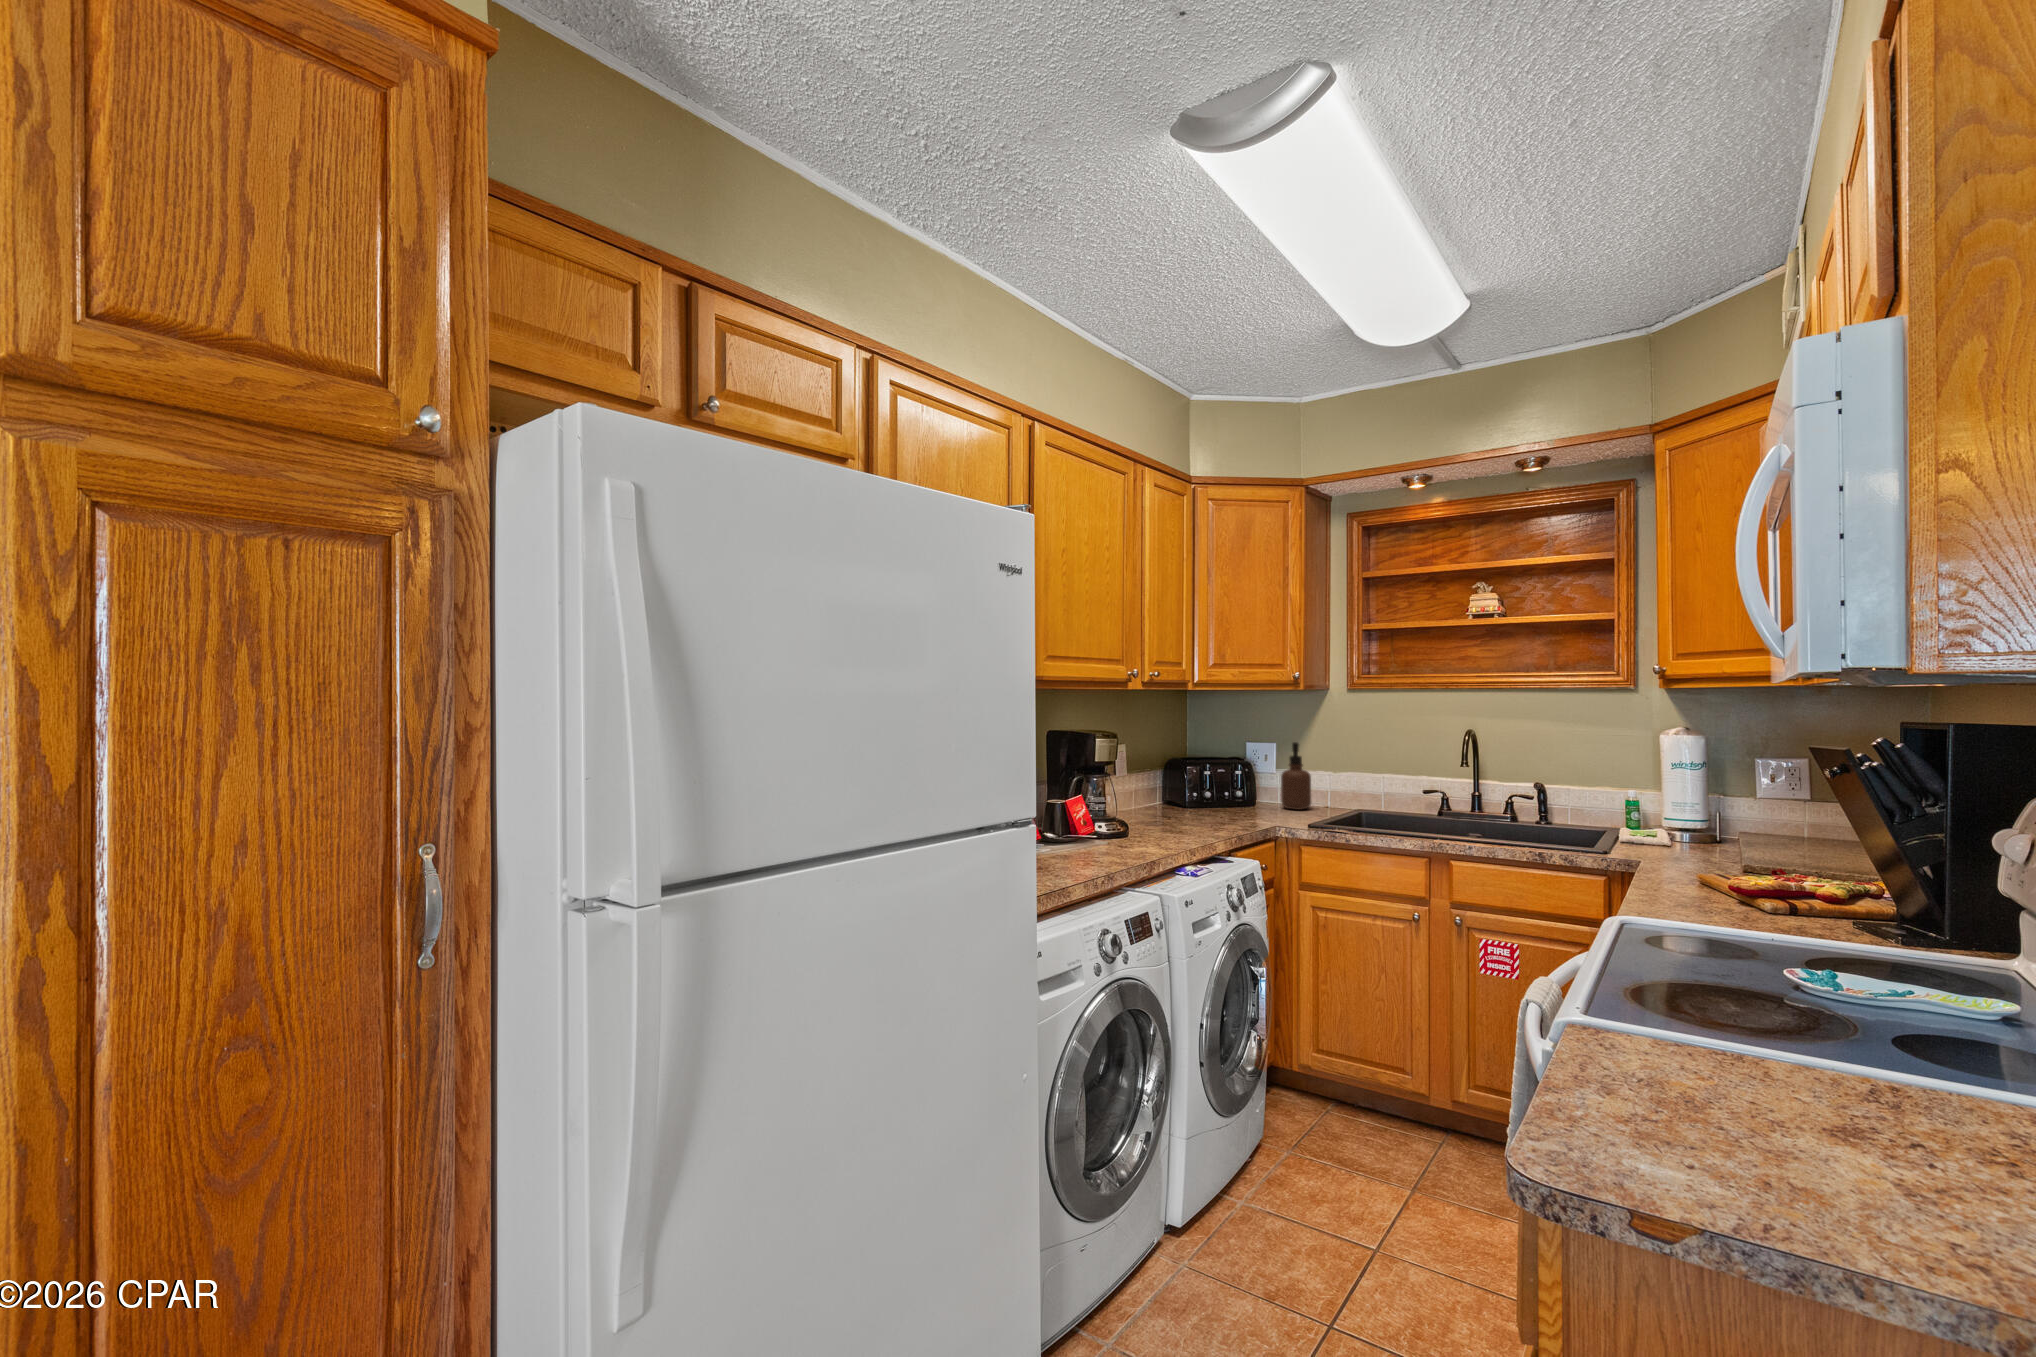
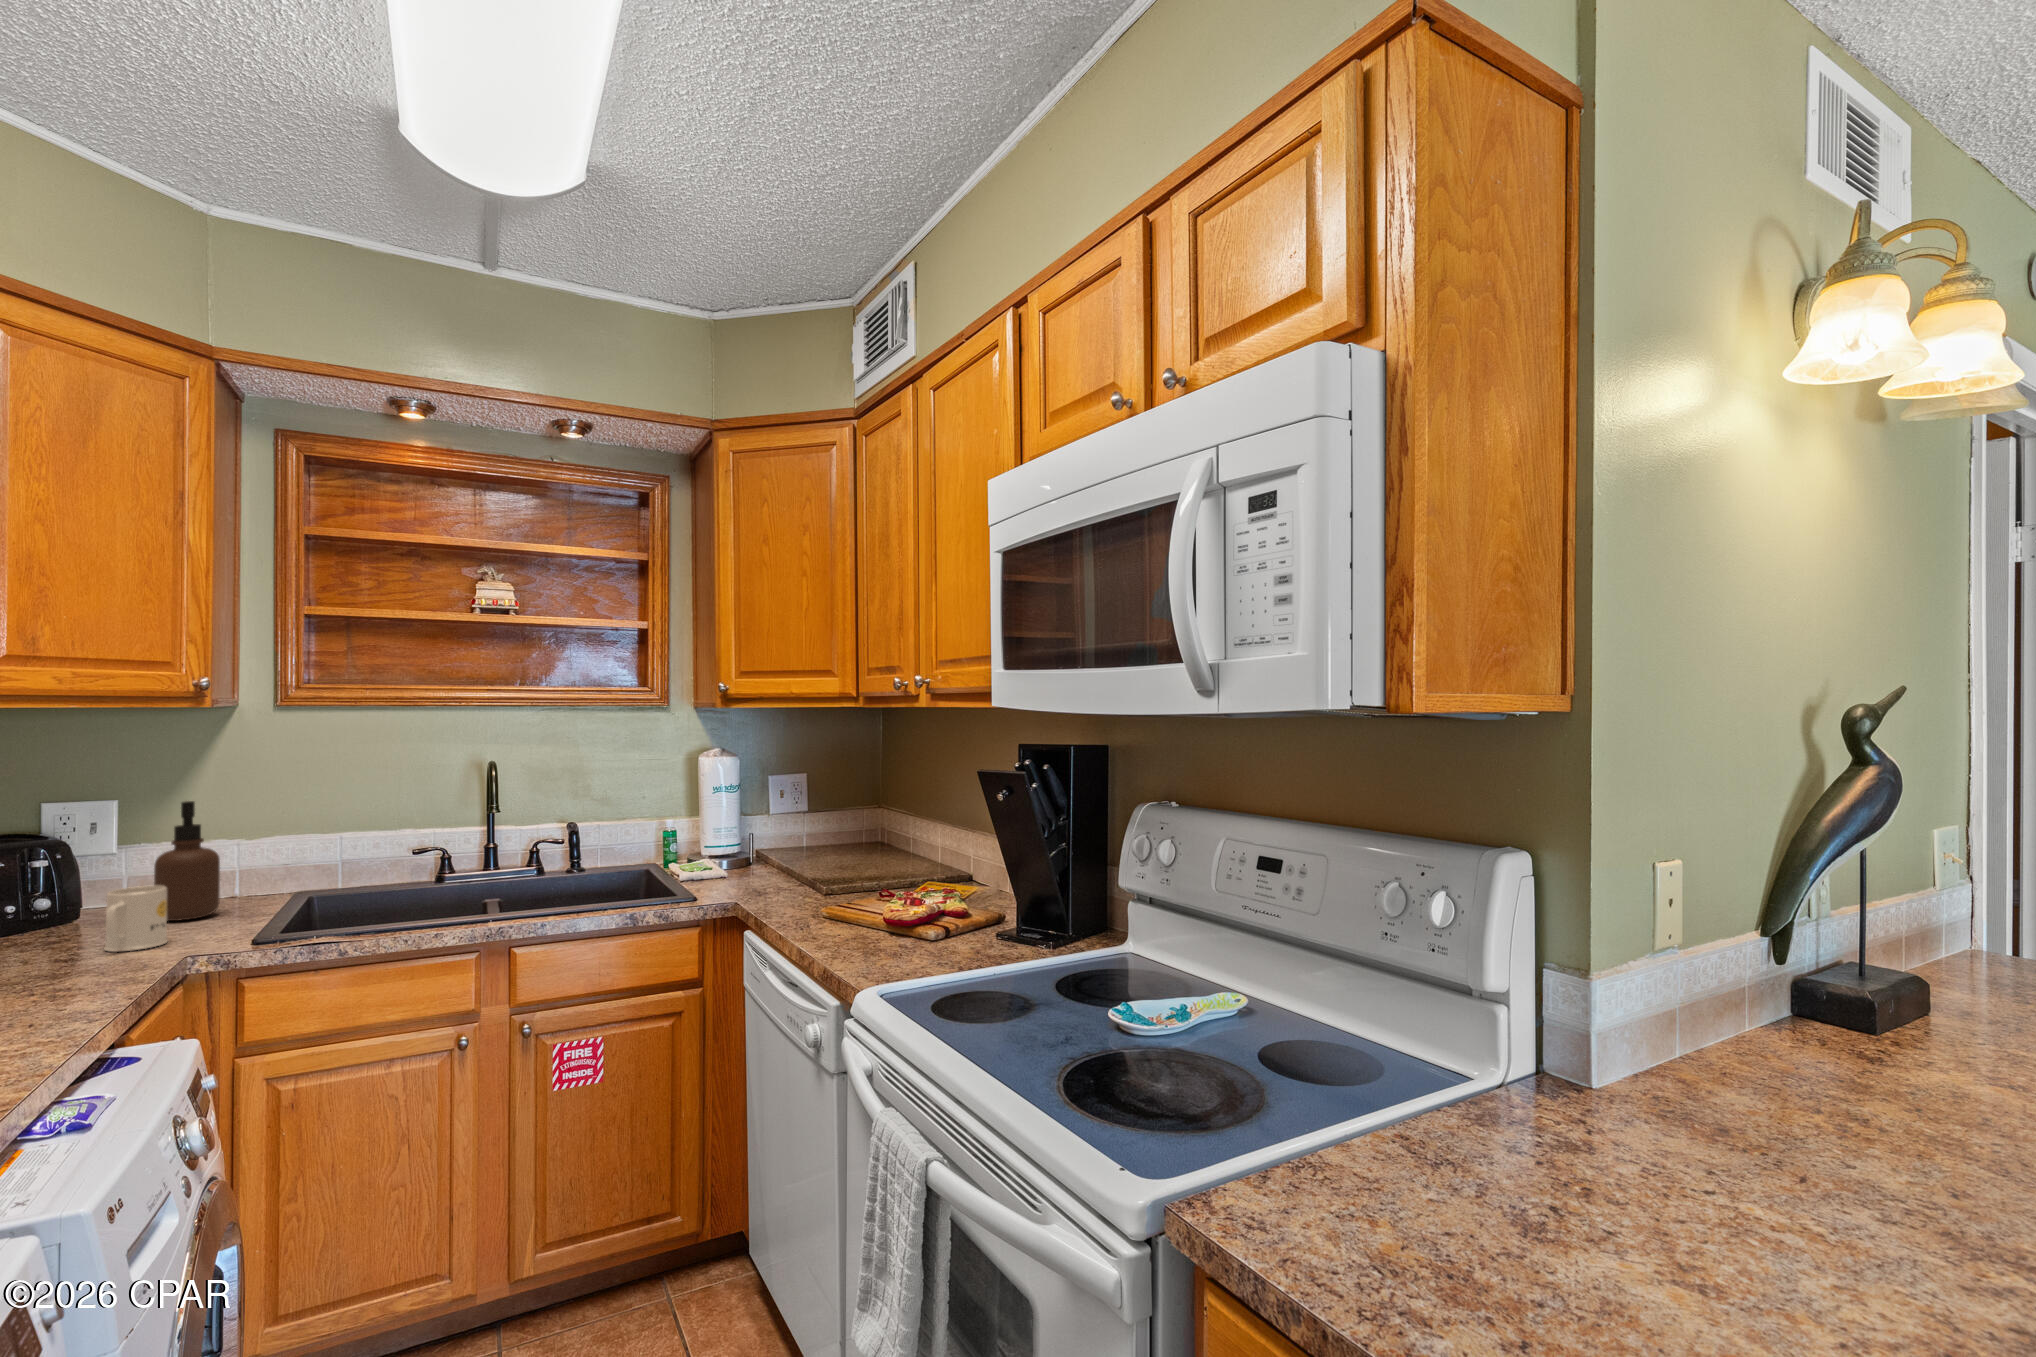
mug: none [1247,786,1276,819] -> present [105,886,167,952]

